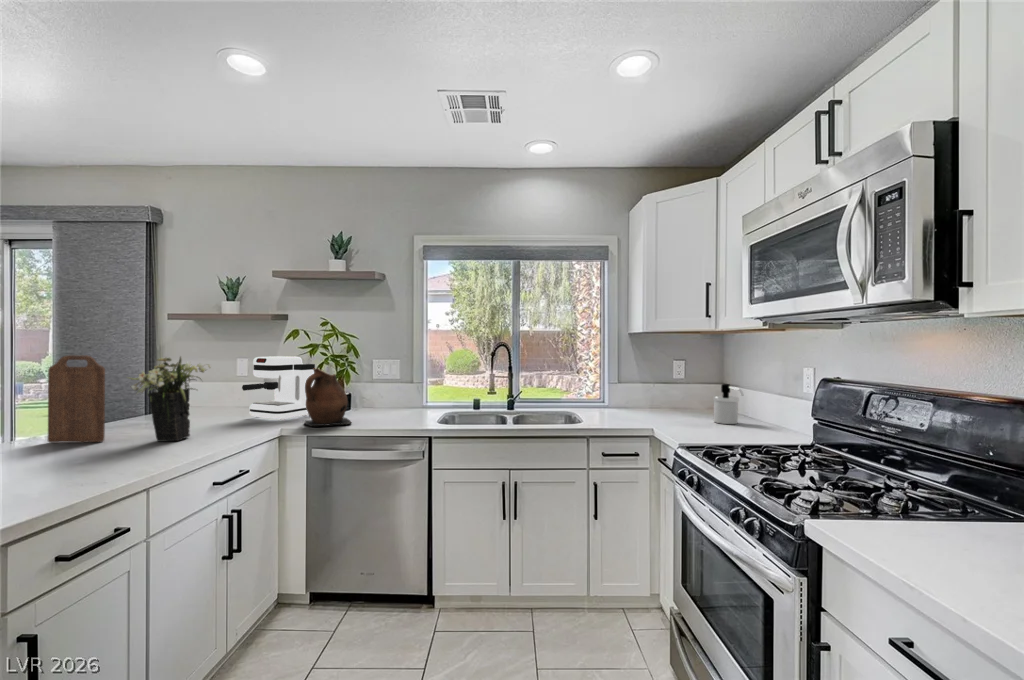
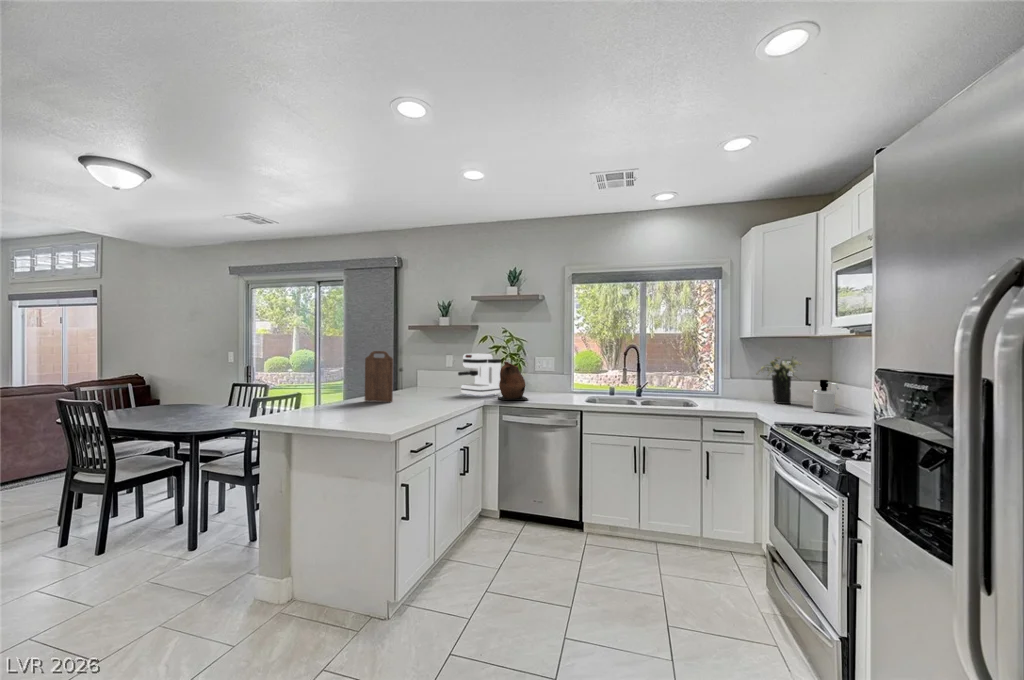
flower arrangement: present [130,357,210,441] -> present [756,357,802,404]

